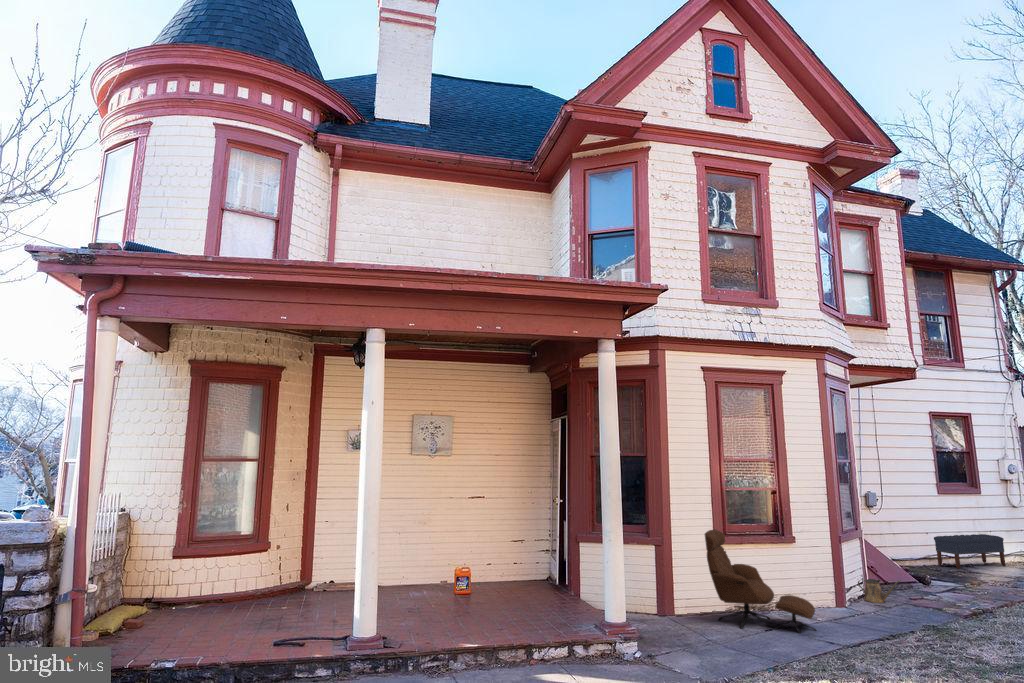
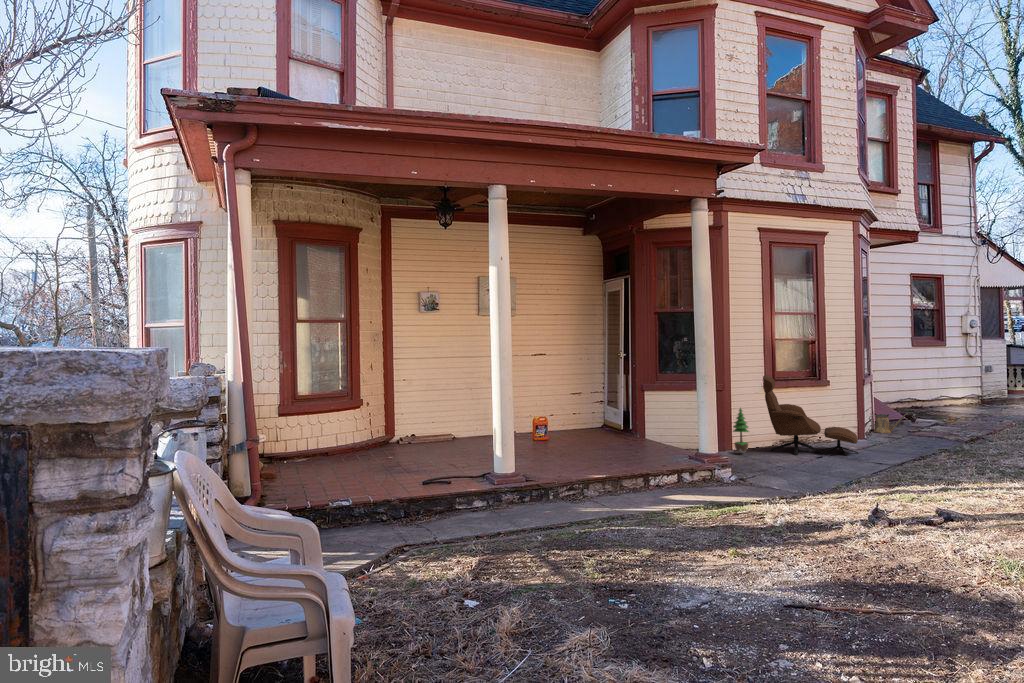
bench: present [934,534,1006,569] -> none [906,379,962,408]
potted tree: none [669,566,689,623] -> present [733,408,749,454]

